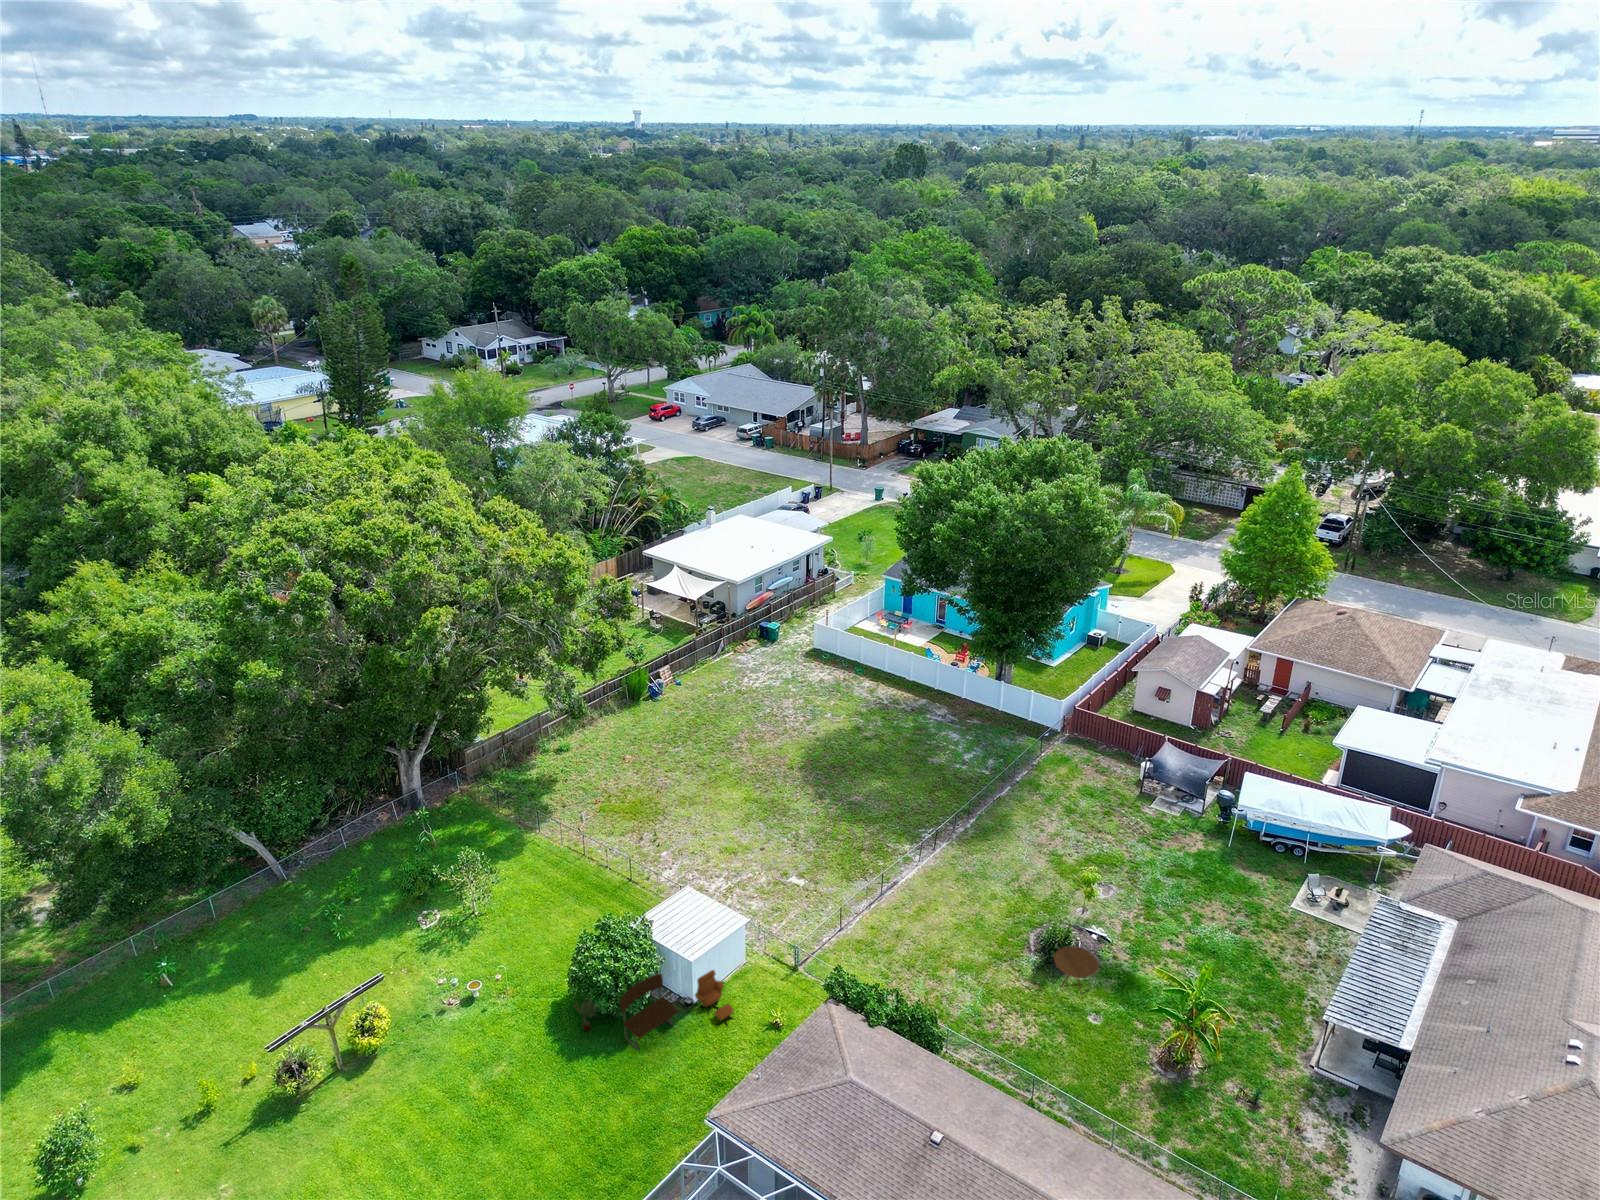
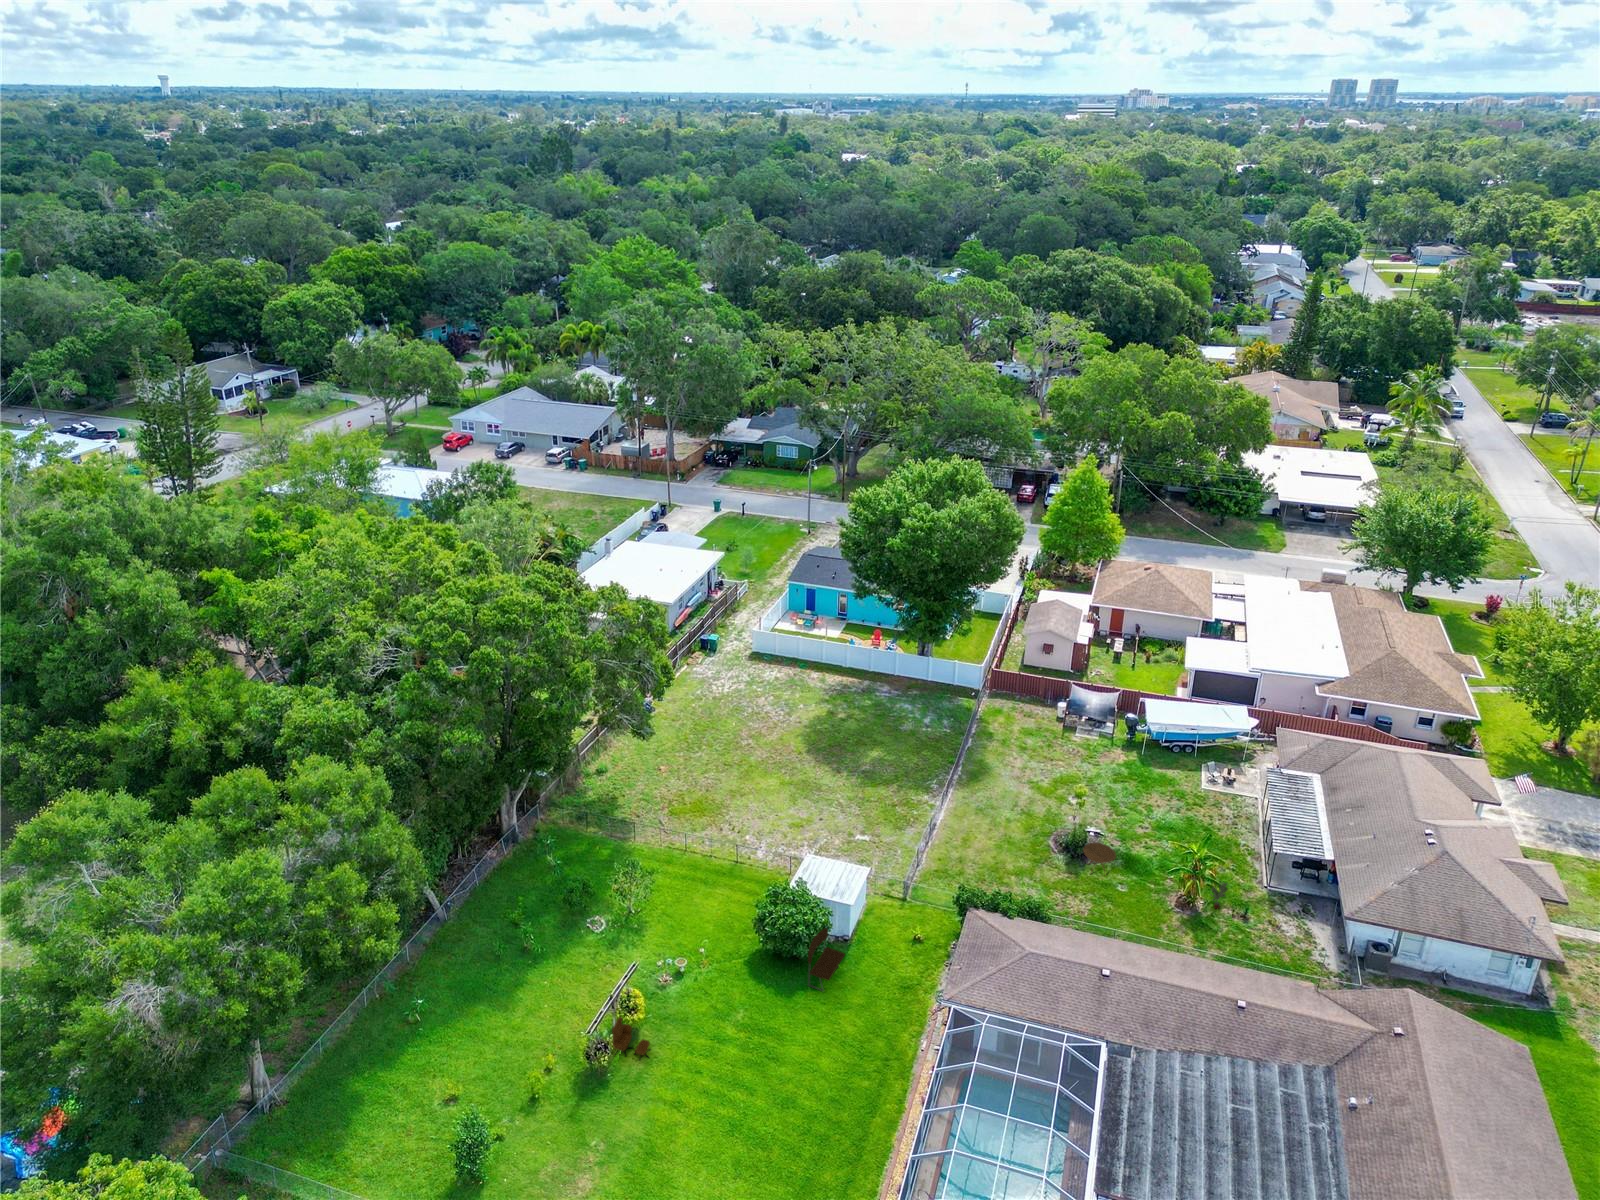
lounge chair: present [695,970,733,1023] -> present [612,1017,650,1056]
potted tree: present [573,998,598,1030] -> present [1211,882,1228,909]

